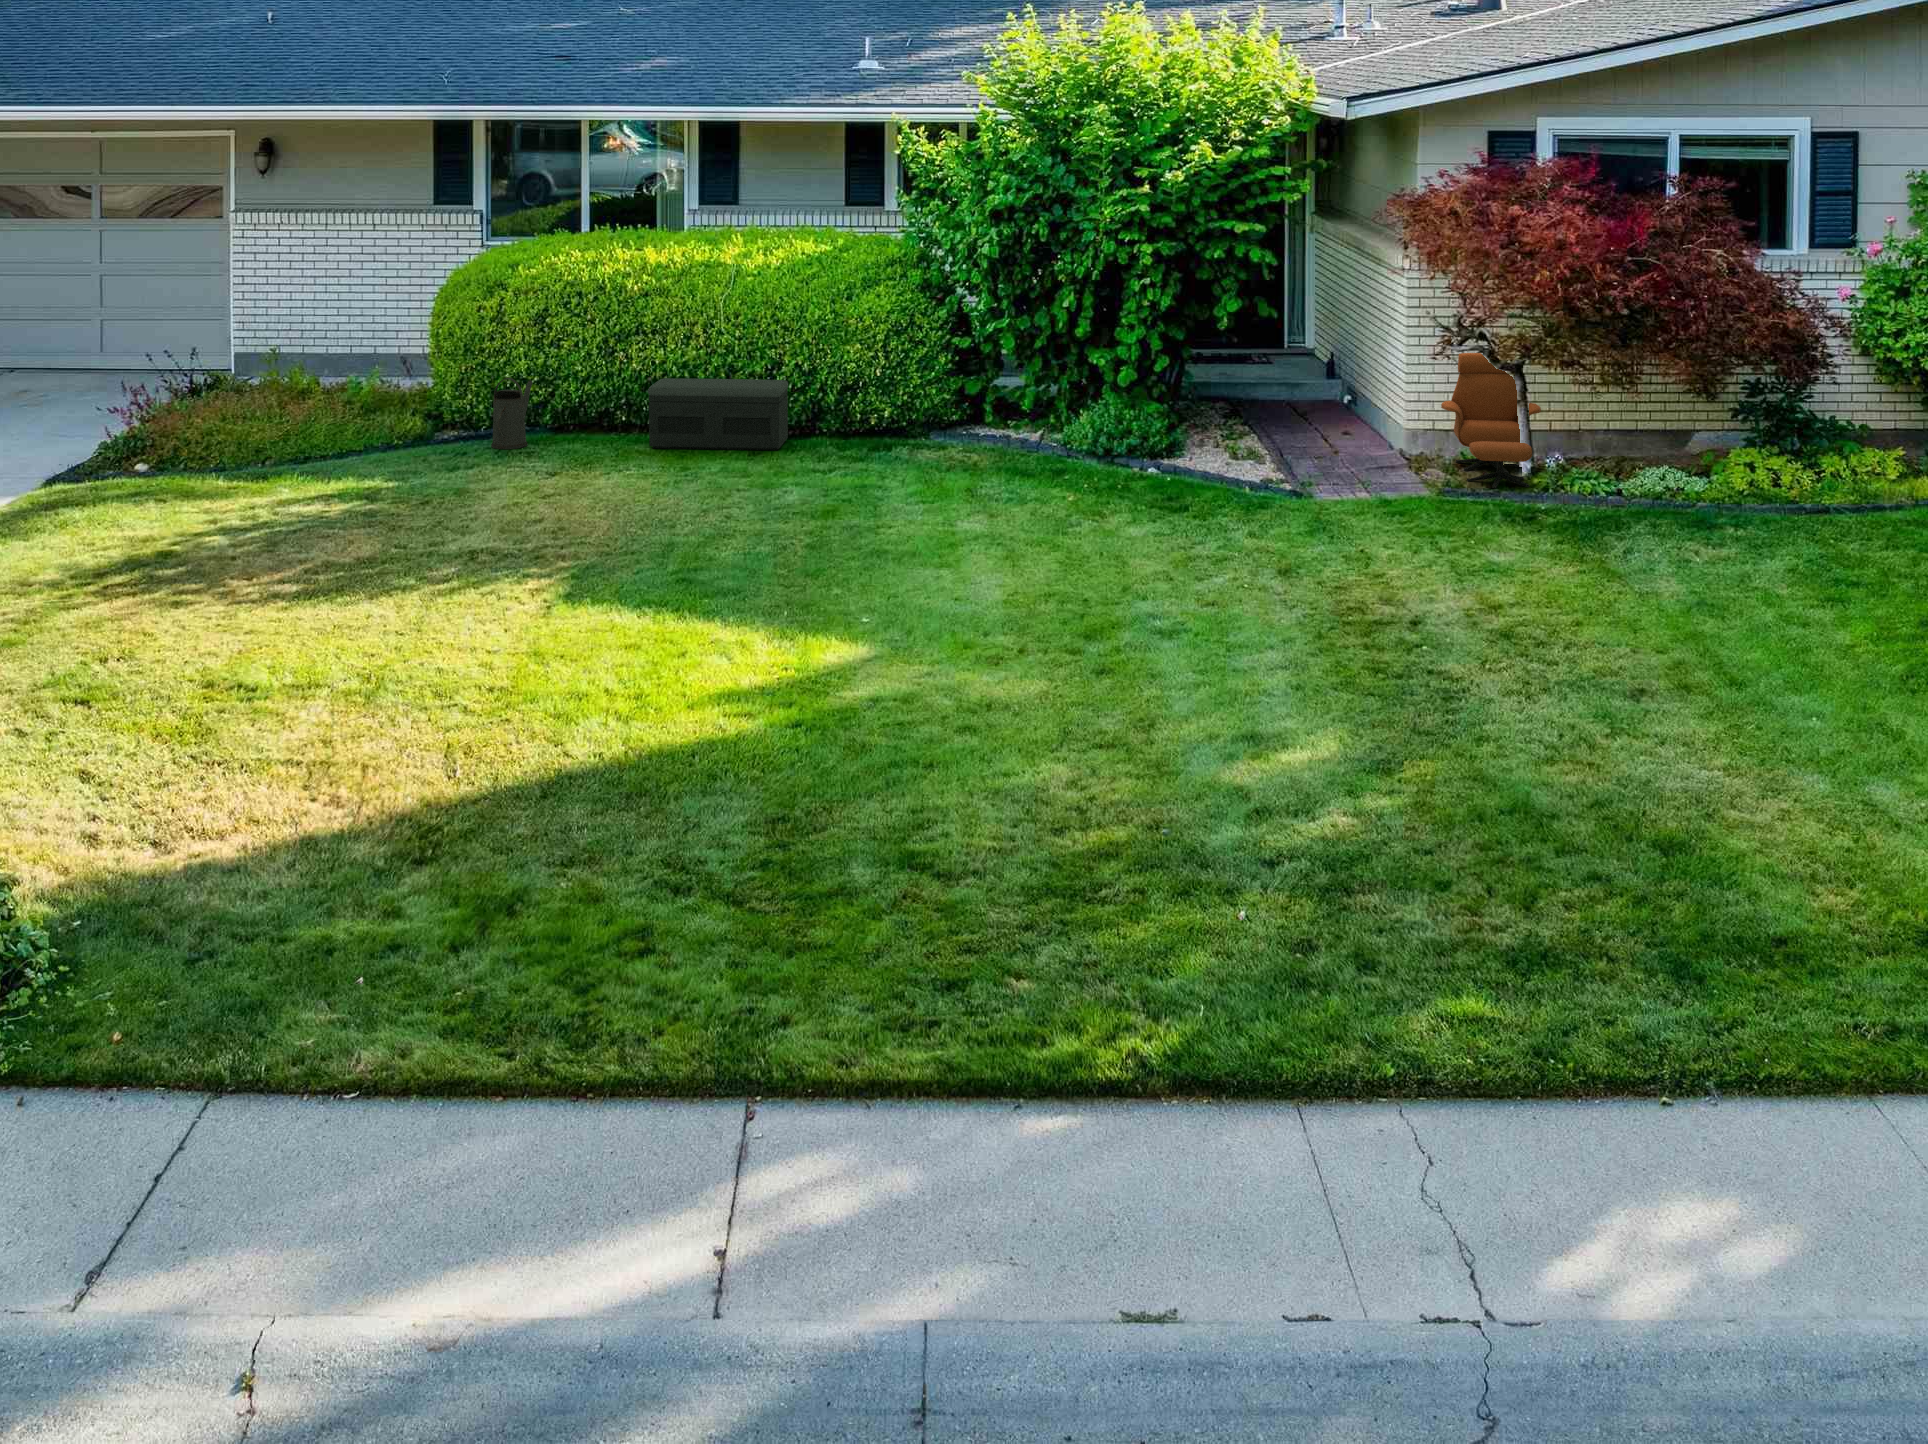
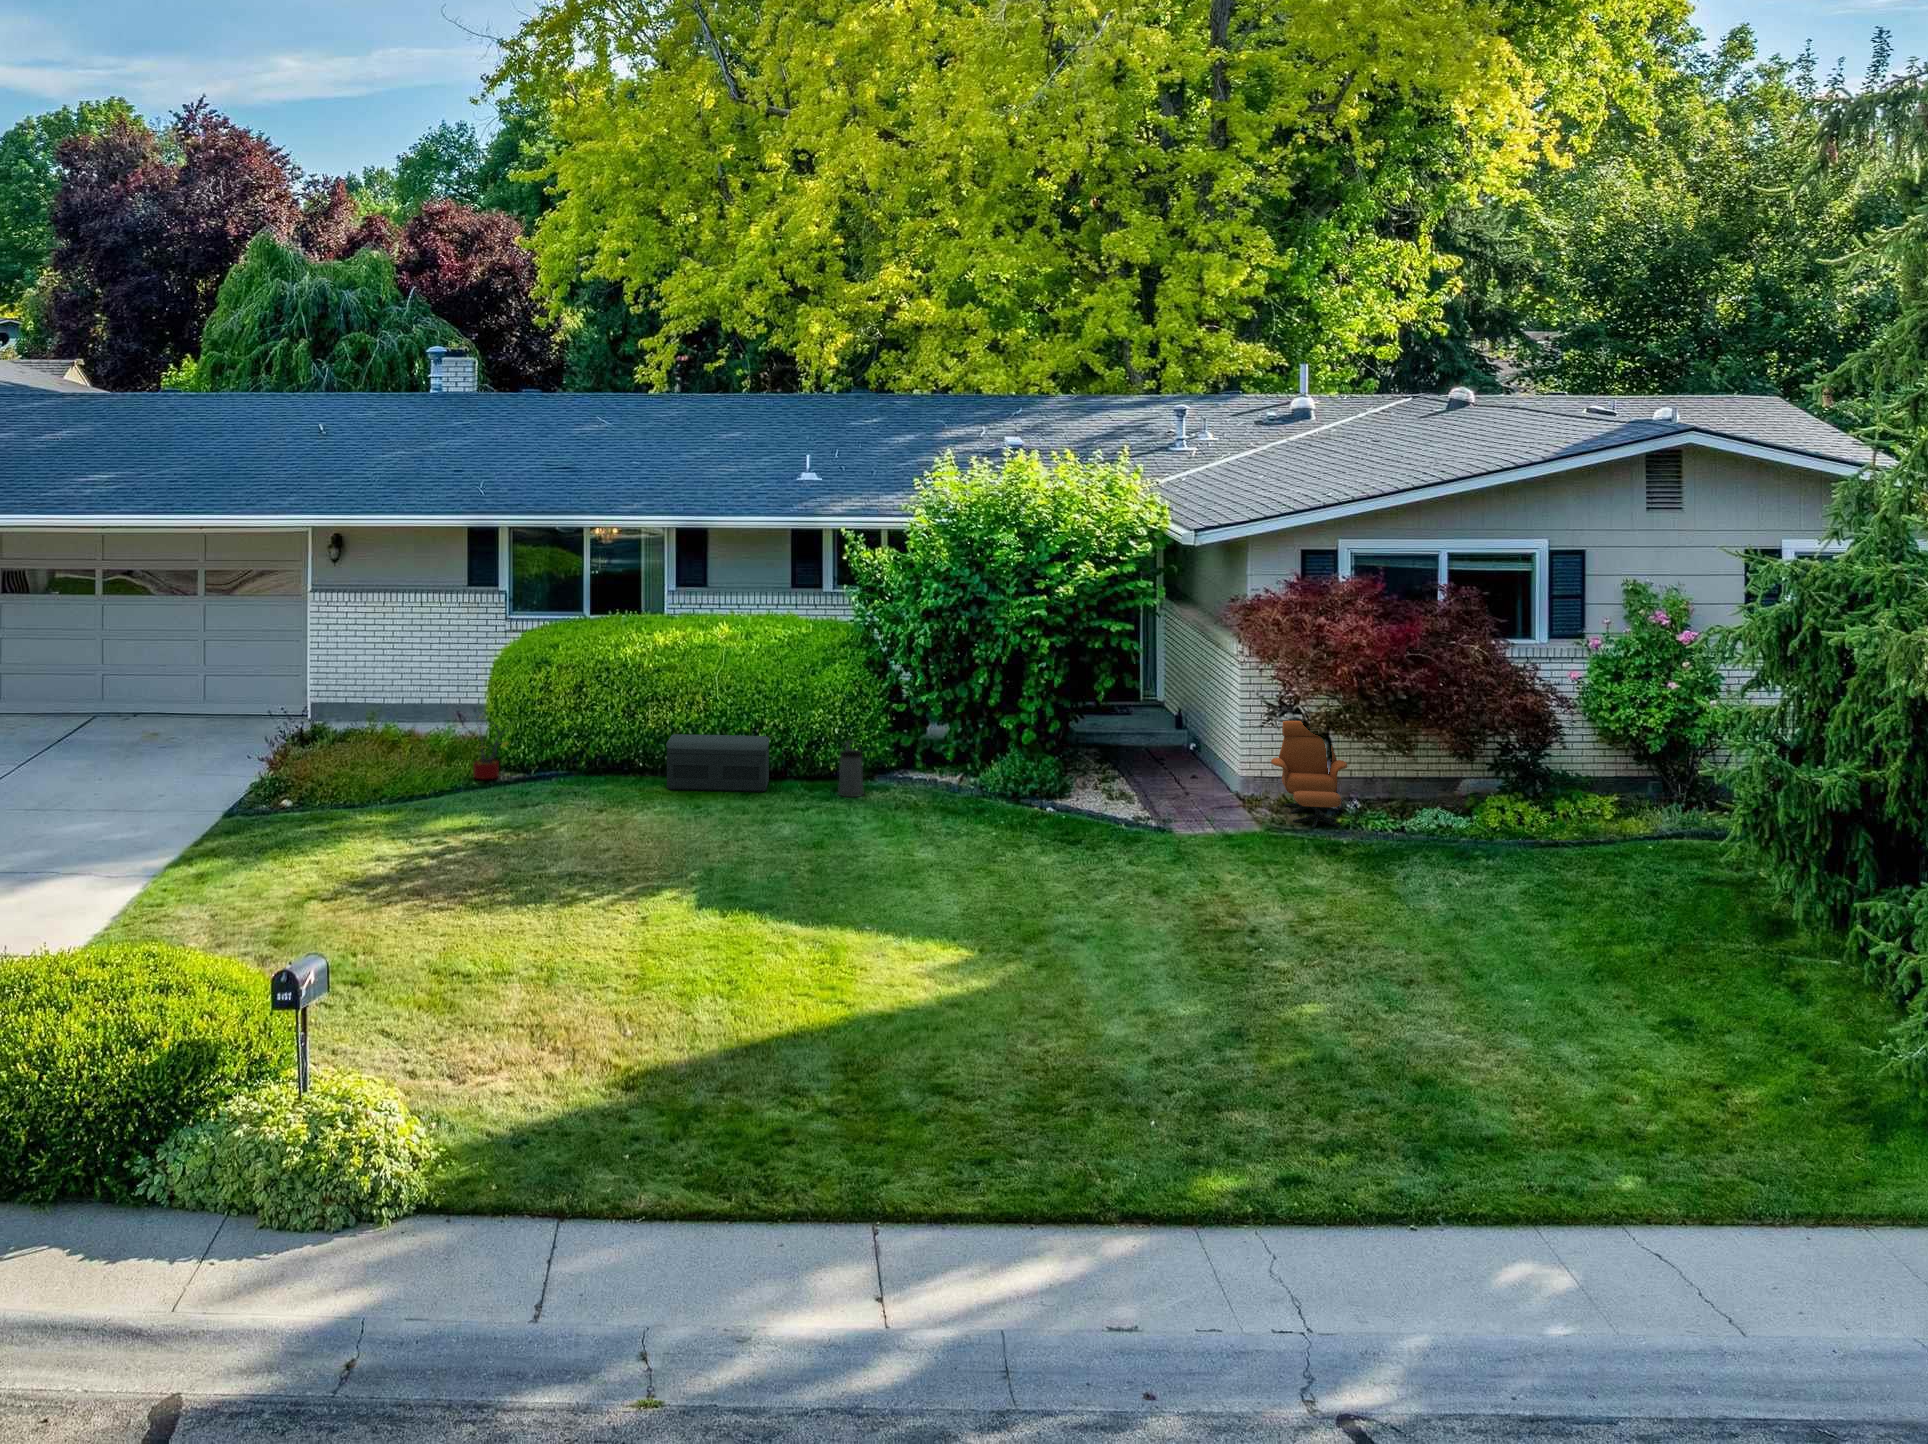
decorative plant: none [401,351,446,438] -> present [473,717,508,779]
watering can: present [491,378,533,449] -> present [838,741,864,797]

